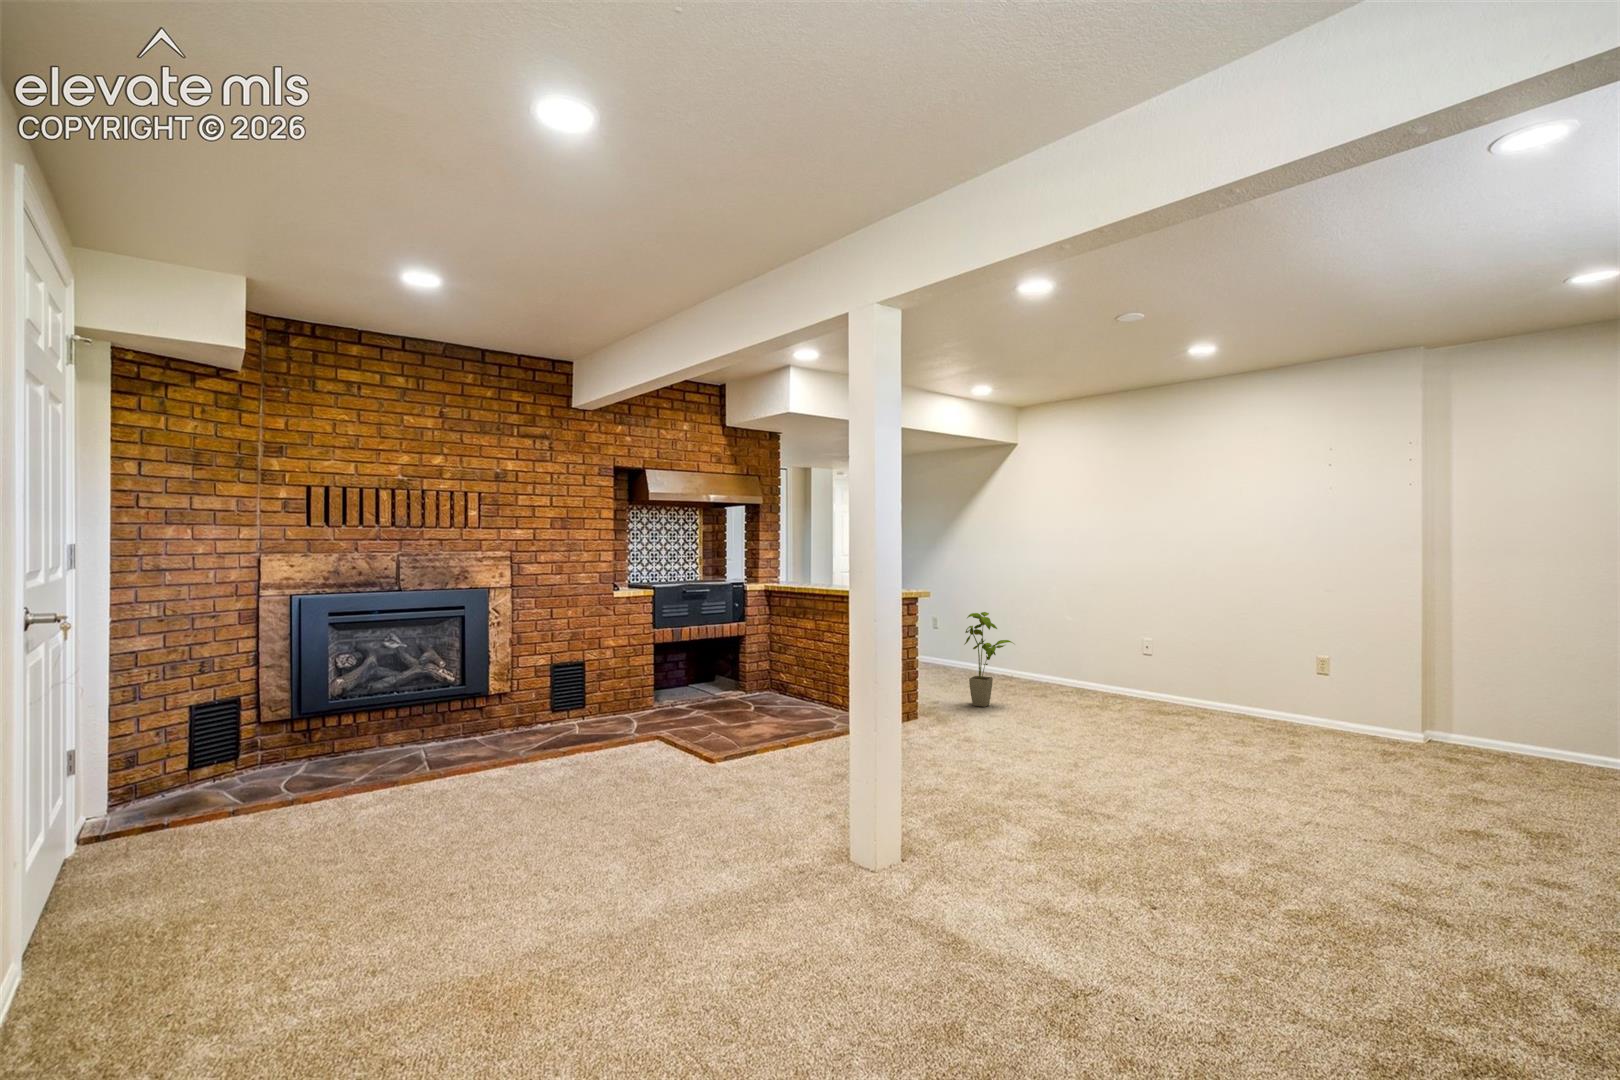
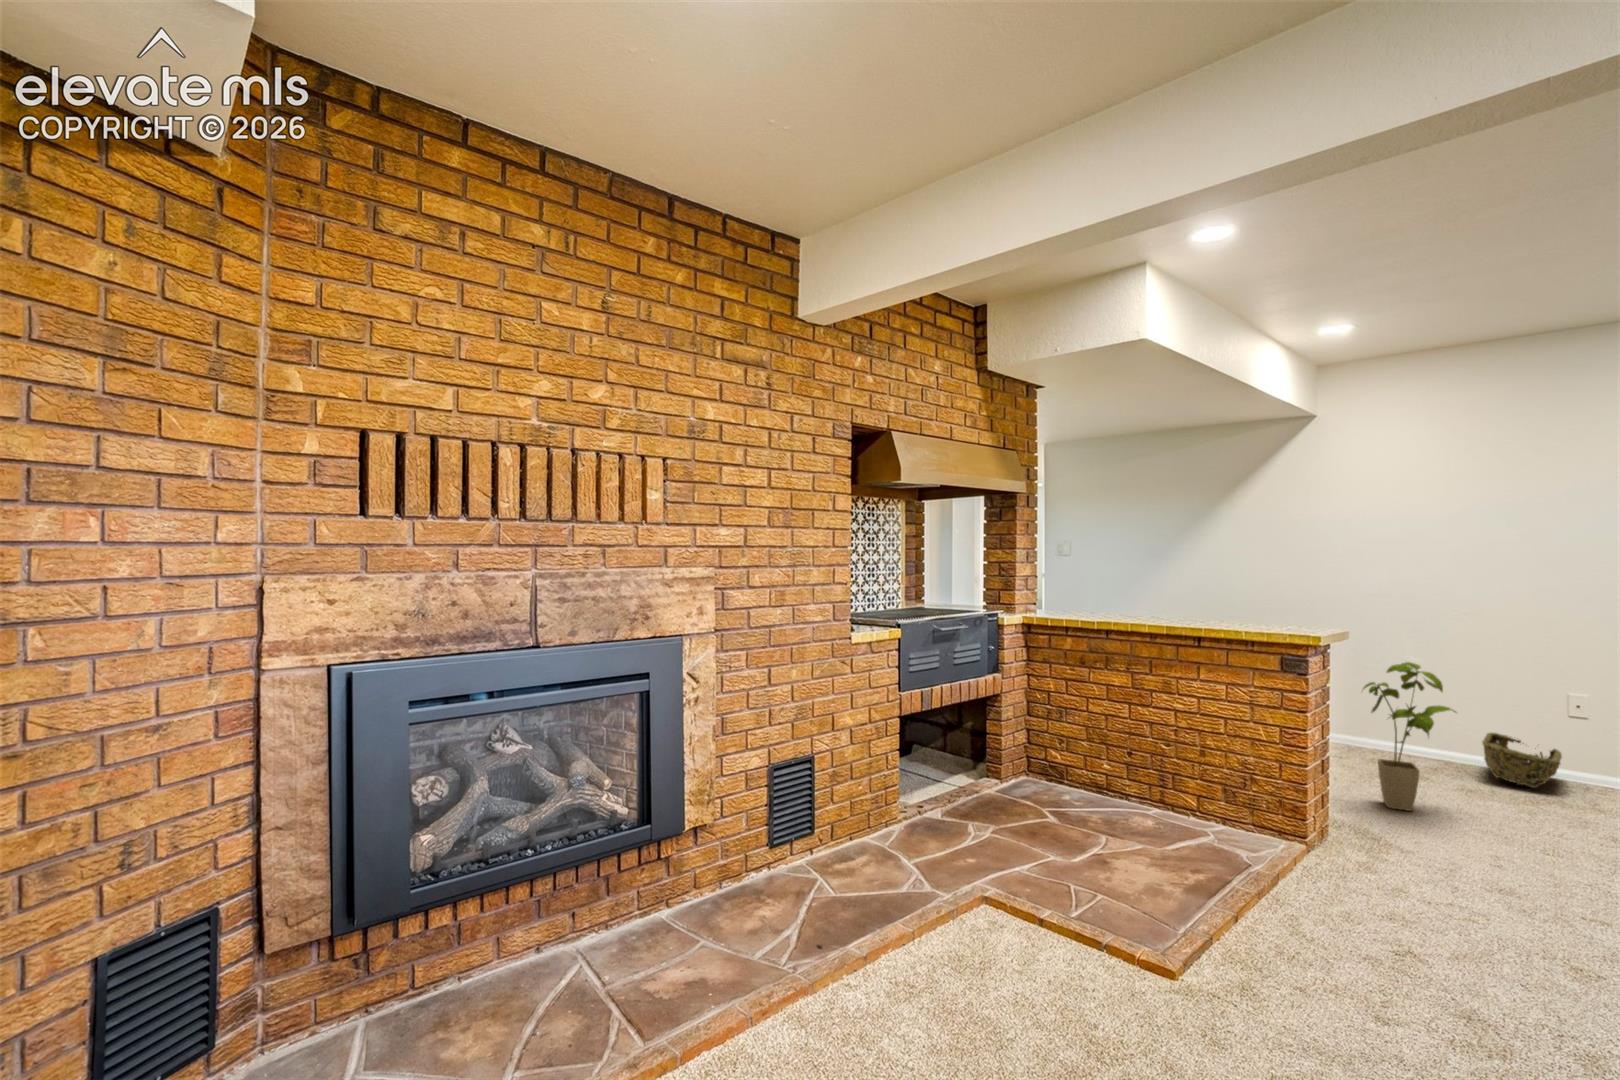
woven basket: none [1069,665,1126,698] -> present [1482,733,1562,788]

